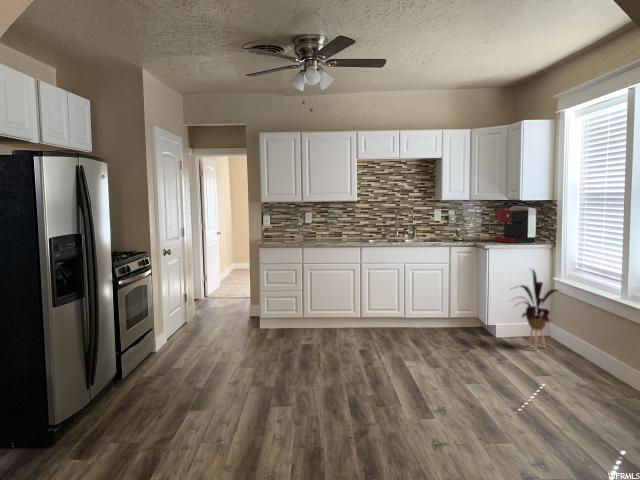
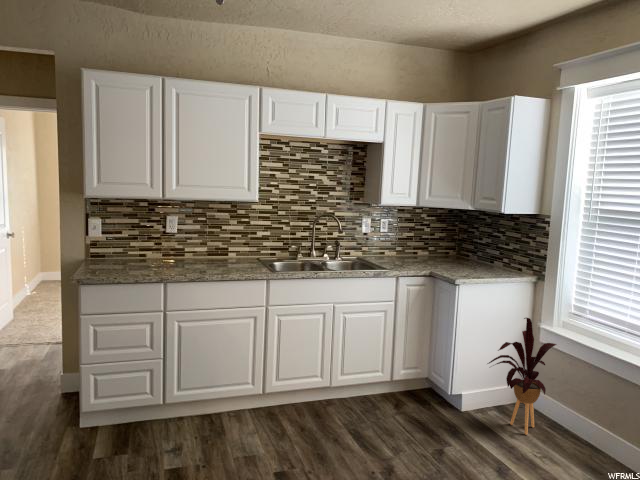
coffee maker: present [495,206,536,243] -> none [454,219,511,273]

